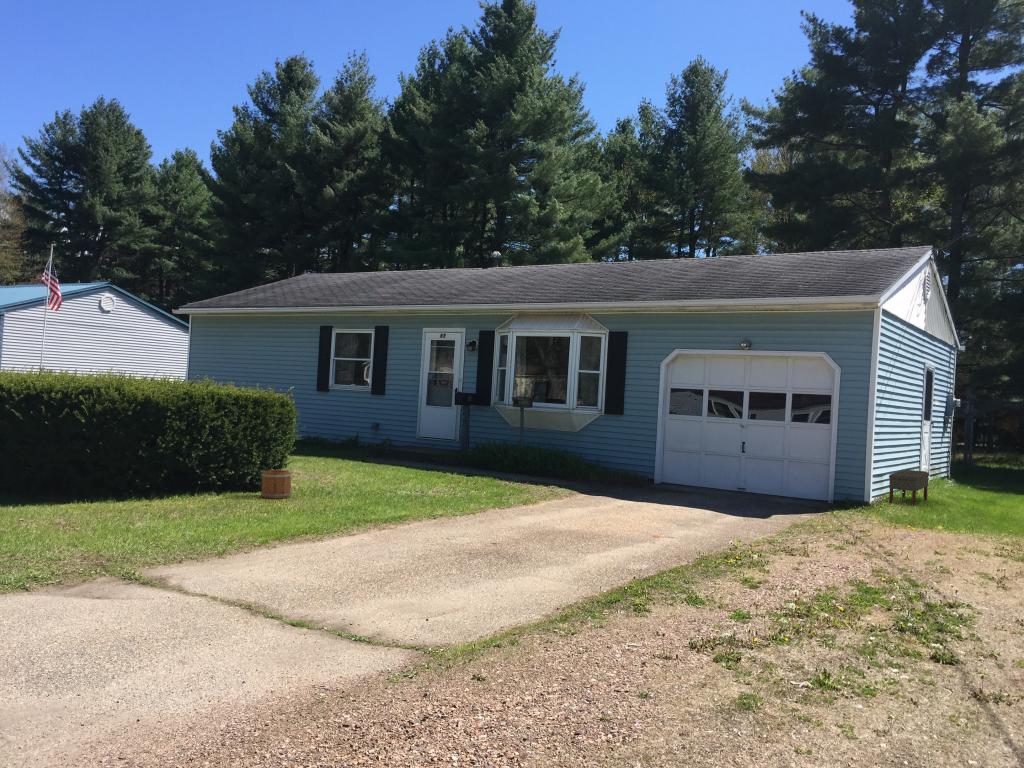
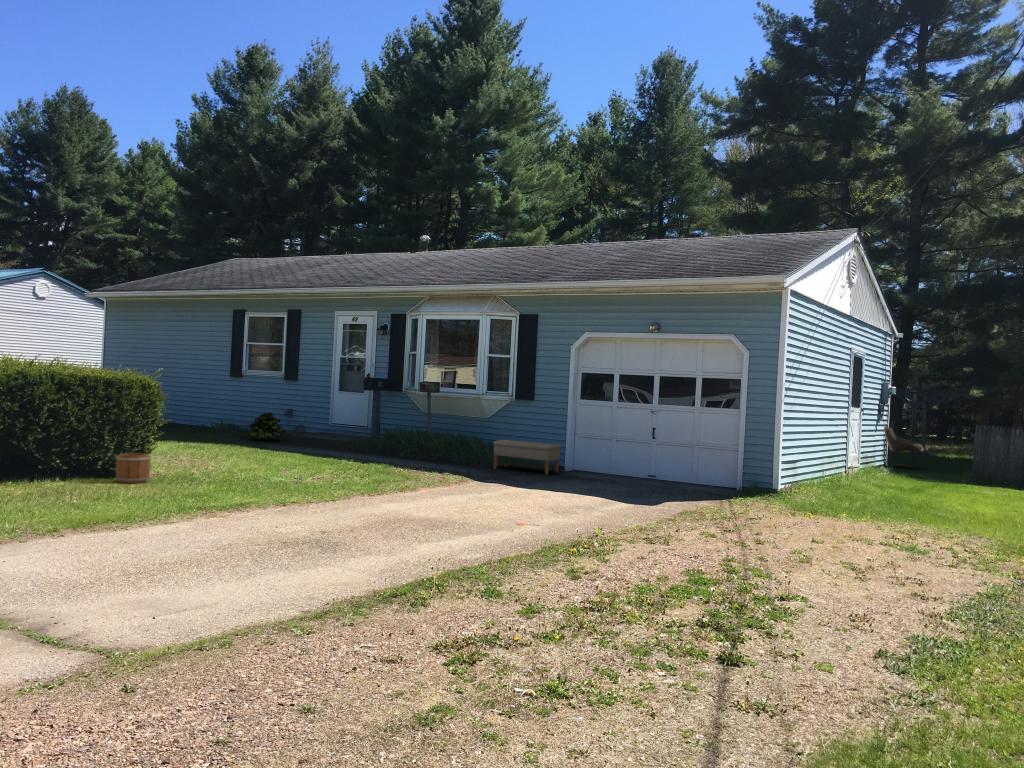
potted plant: none [332,428,366,455] -> present [249,413,285,440]
lounge chair: none [947,437,987,479] -> present [884,426,924,470]
bench: present [889,470,929,506] -> present [493,440,561,475]

